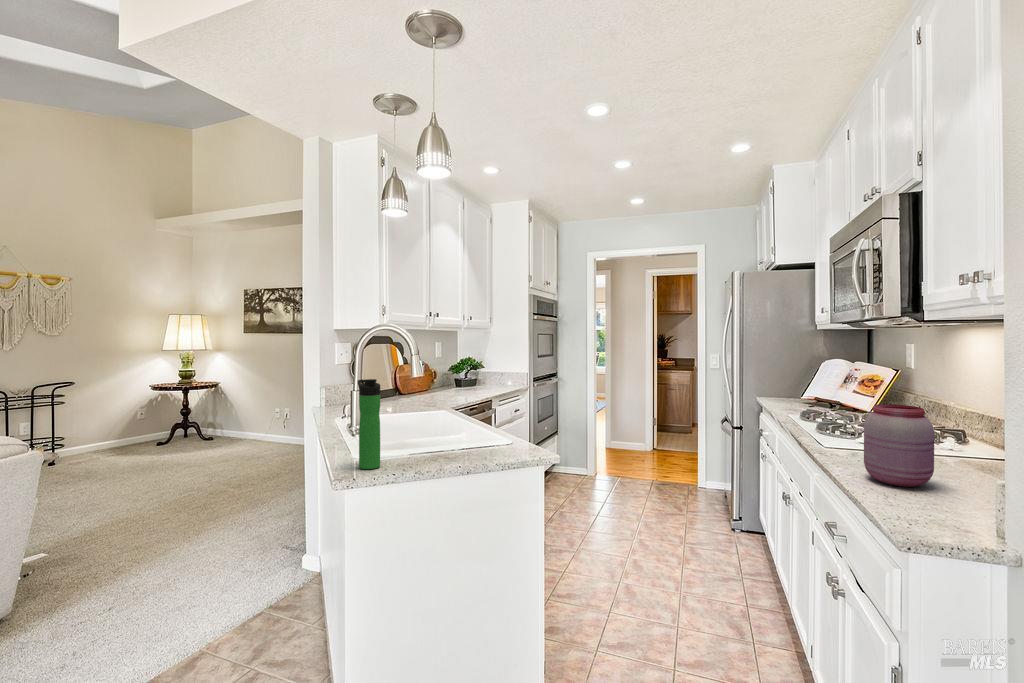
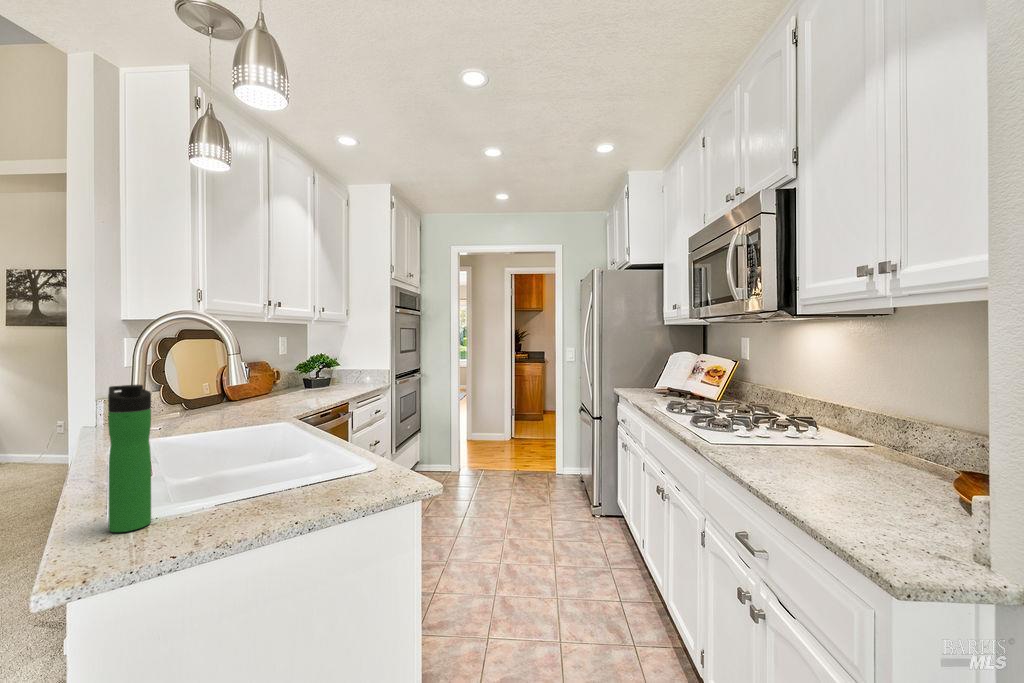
jar: present [864,404,934,487] -> none [770,398,841,487]

